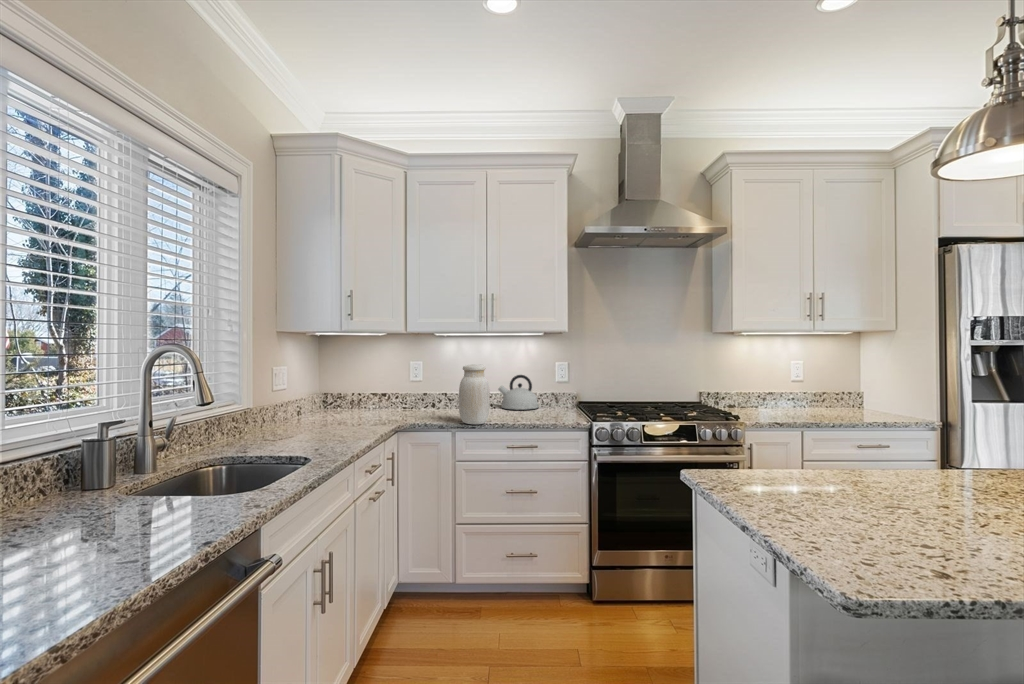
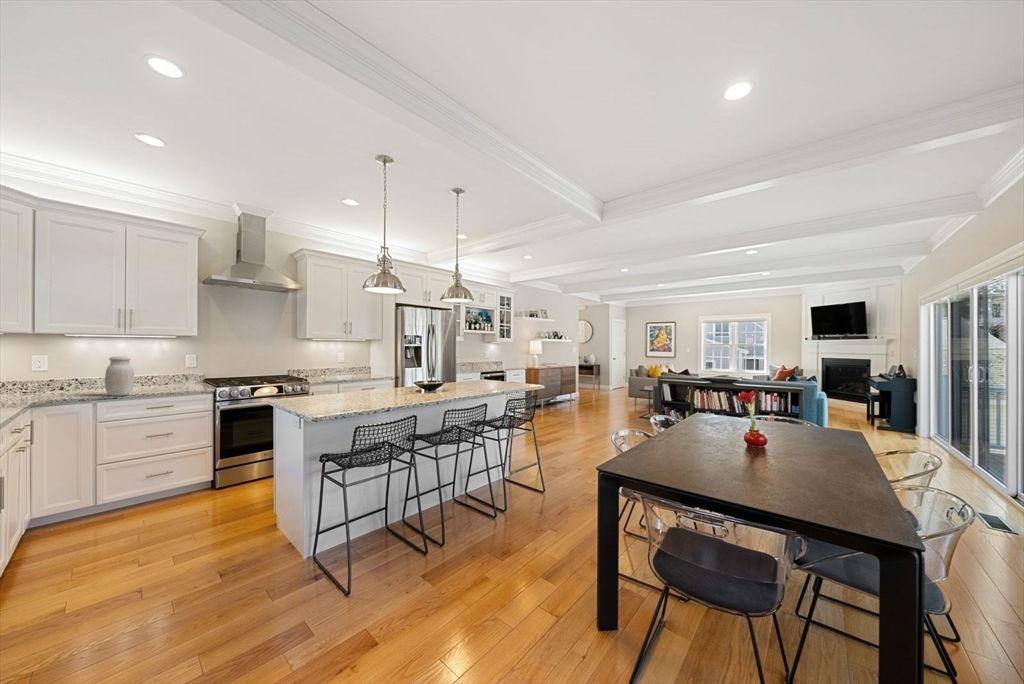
kettle: present [498,375,538,410] -> none [135,364,172,387]

